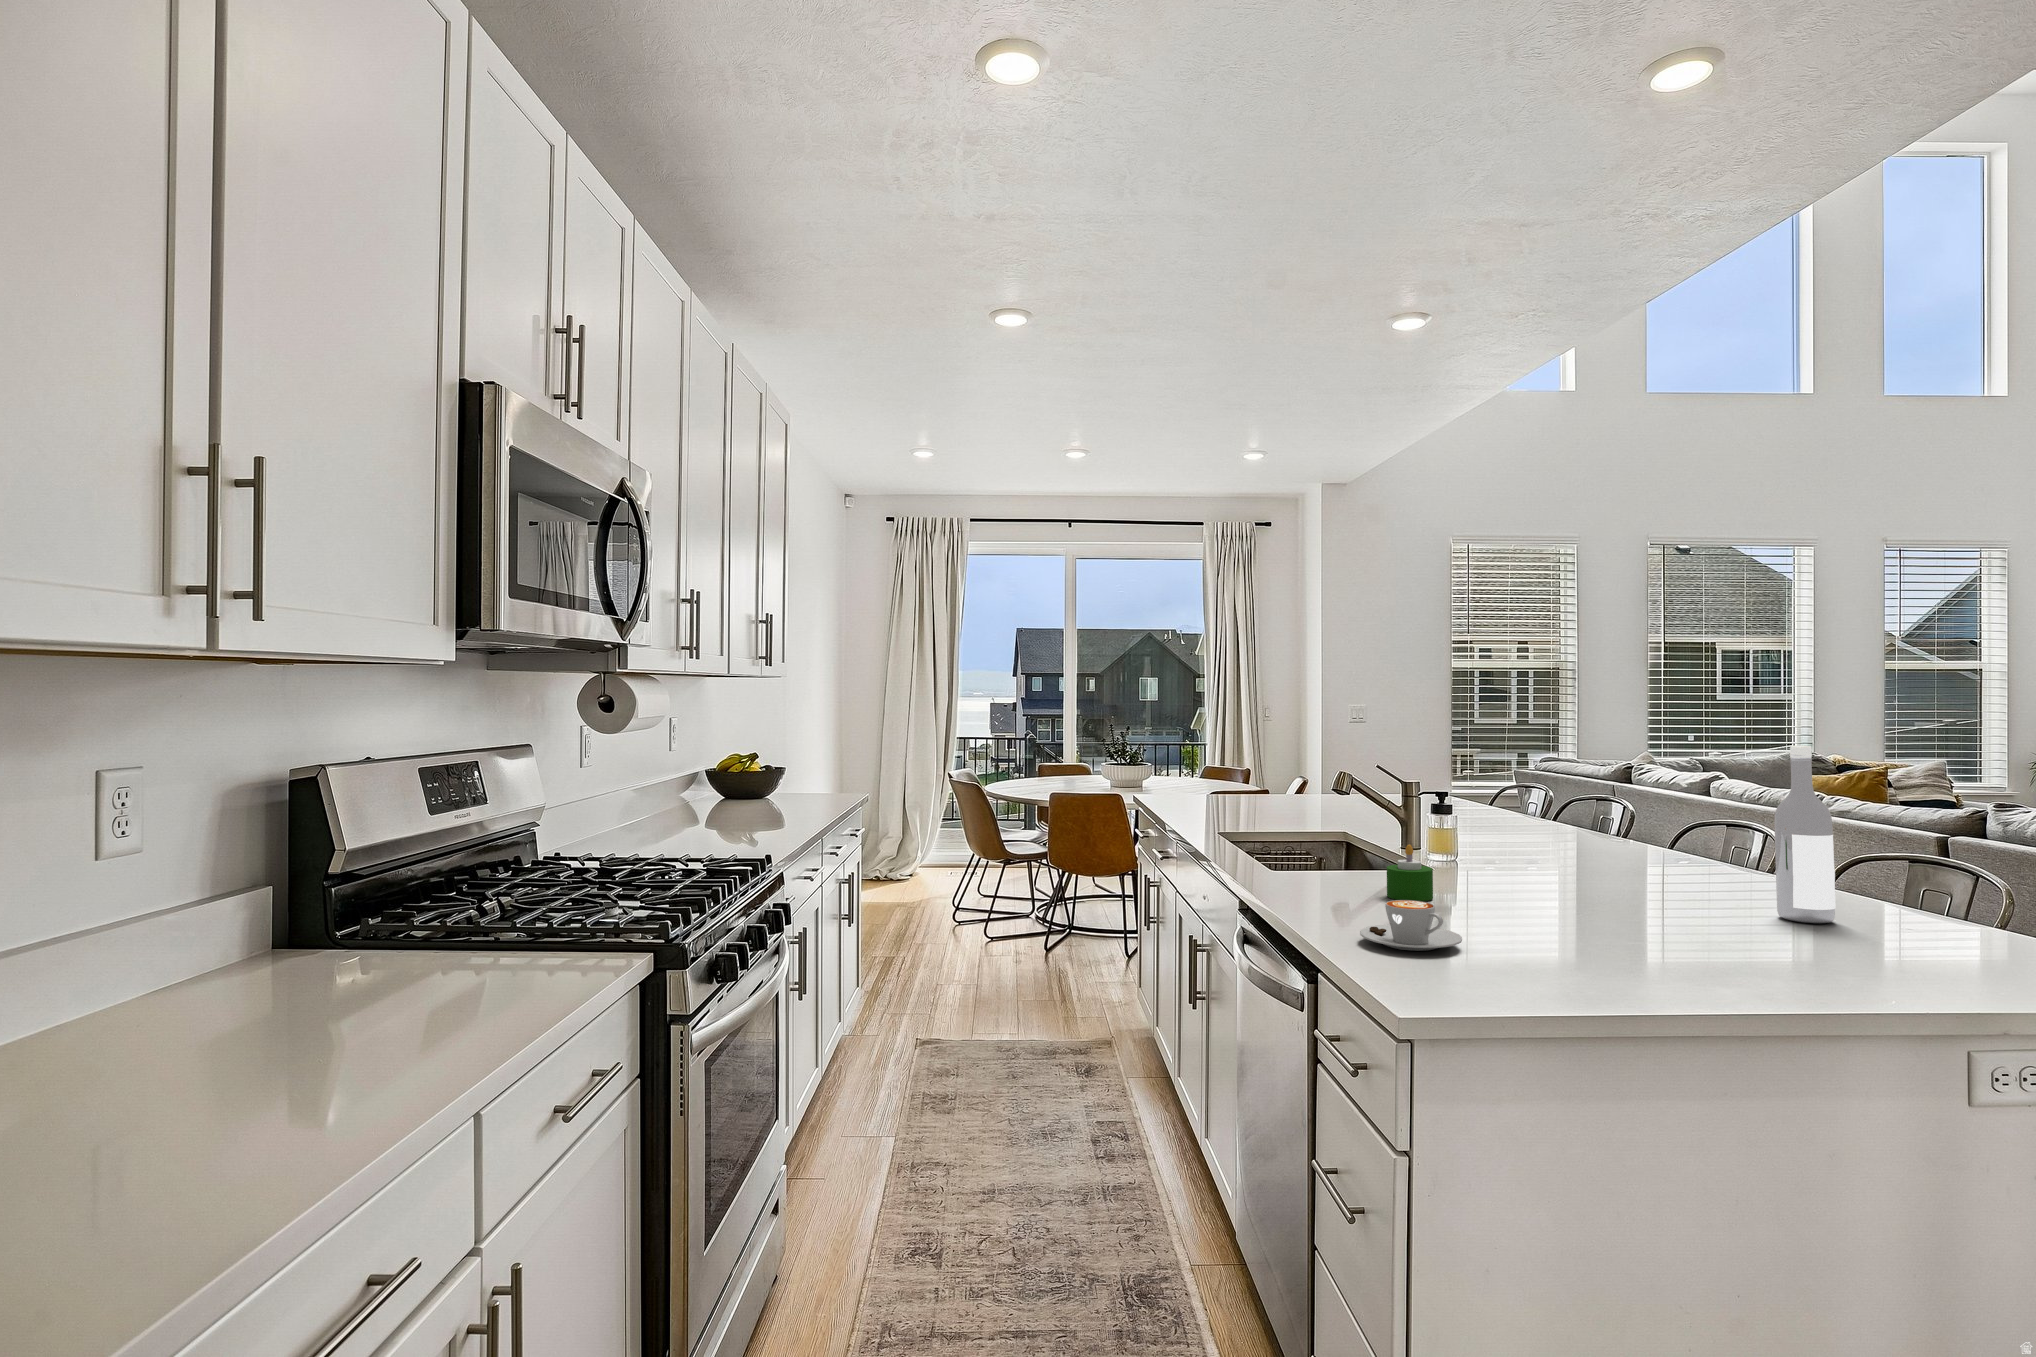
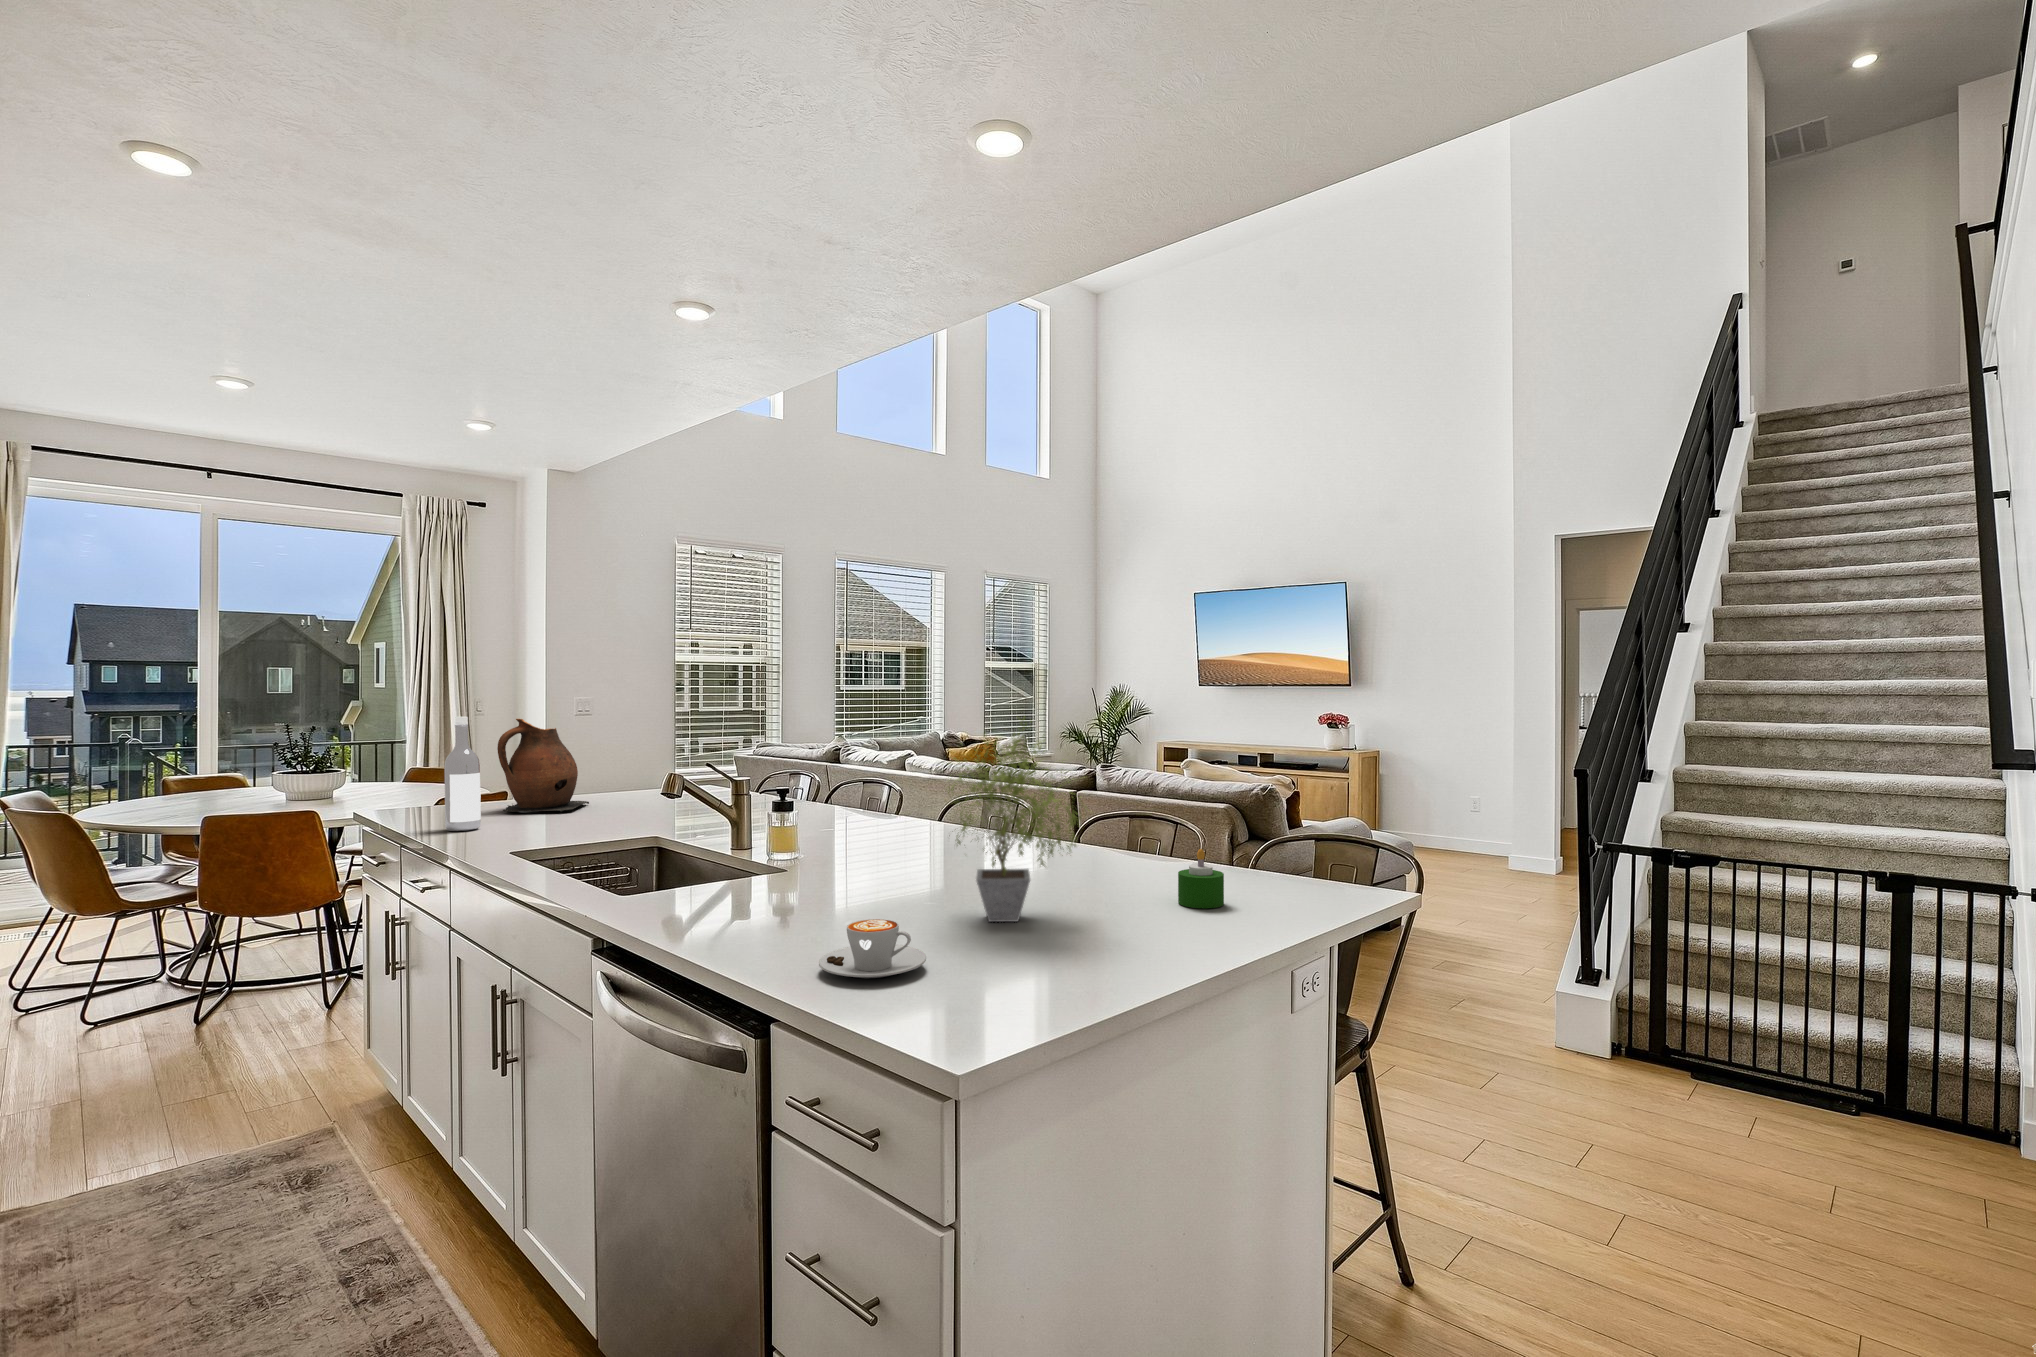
ceramic pitcher: none [1226,720,1304,805] -> present [497,719,589,812]
potted plant: none [1516,720,1705,936] -> present [948,718,1086,922]
wine bottle: present [1774,746,1835,923] -> present [445,717,481,831]
candle: present [1387,845,1433,901] -> present [1178,849,1224,908]

